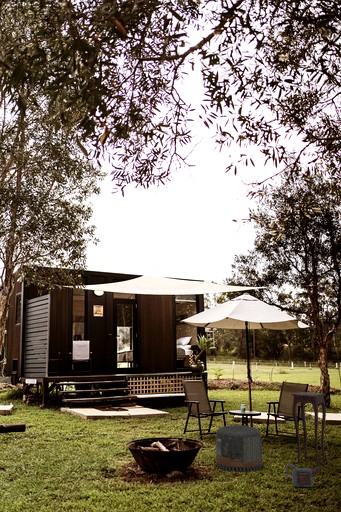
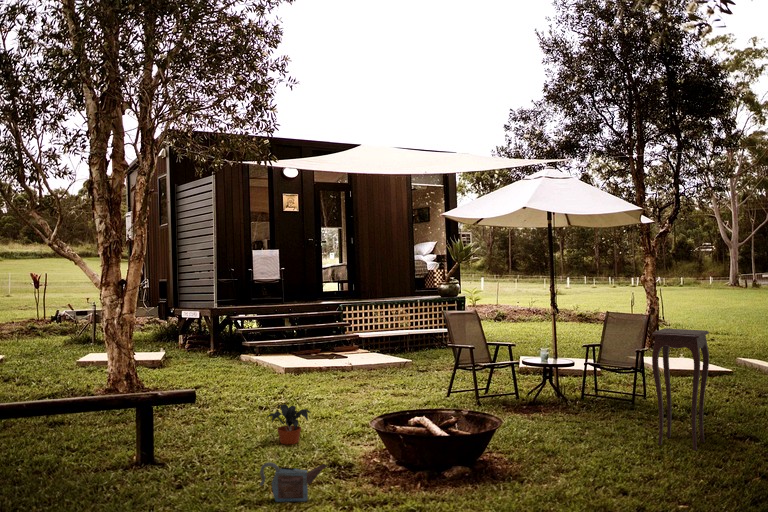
pouf: present [216,425,262,472] -> none [522,386,602,464]
potted plant: none [68,435,96,459] -> present [266,404,310,444]
watering can: present [285,464,322,487] -> present [260,462,327,502]

